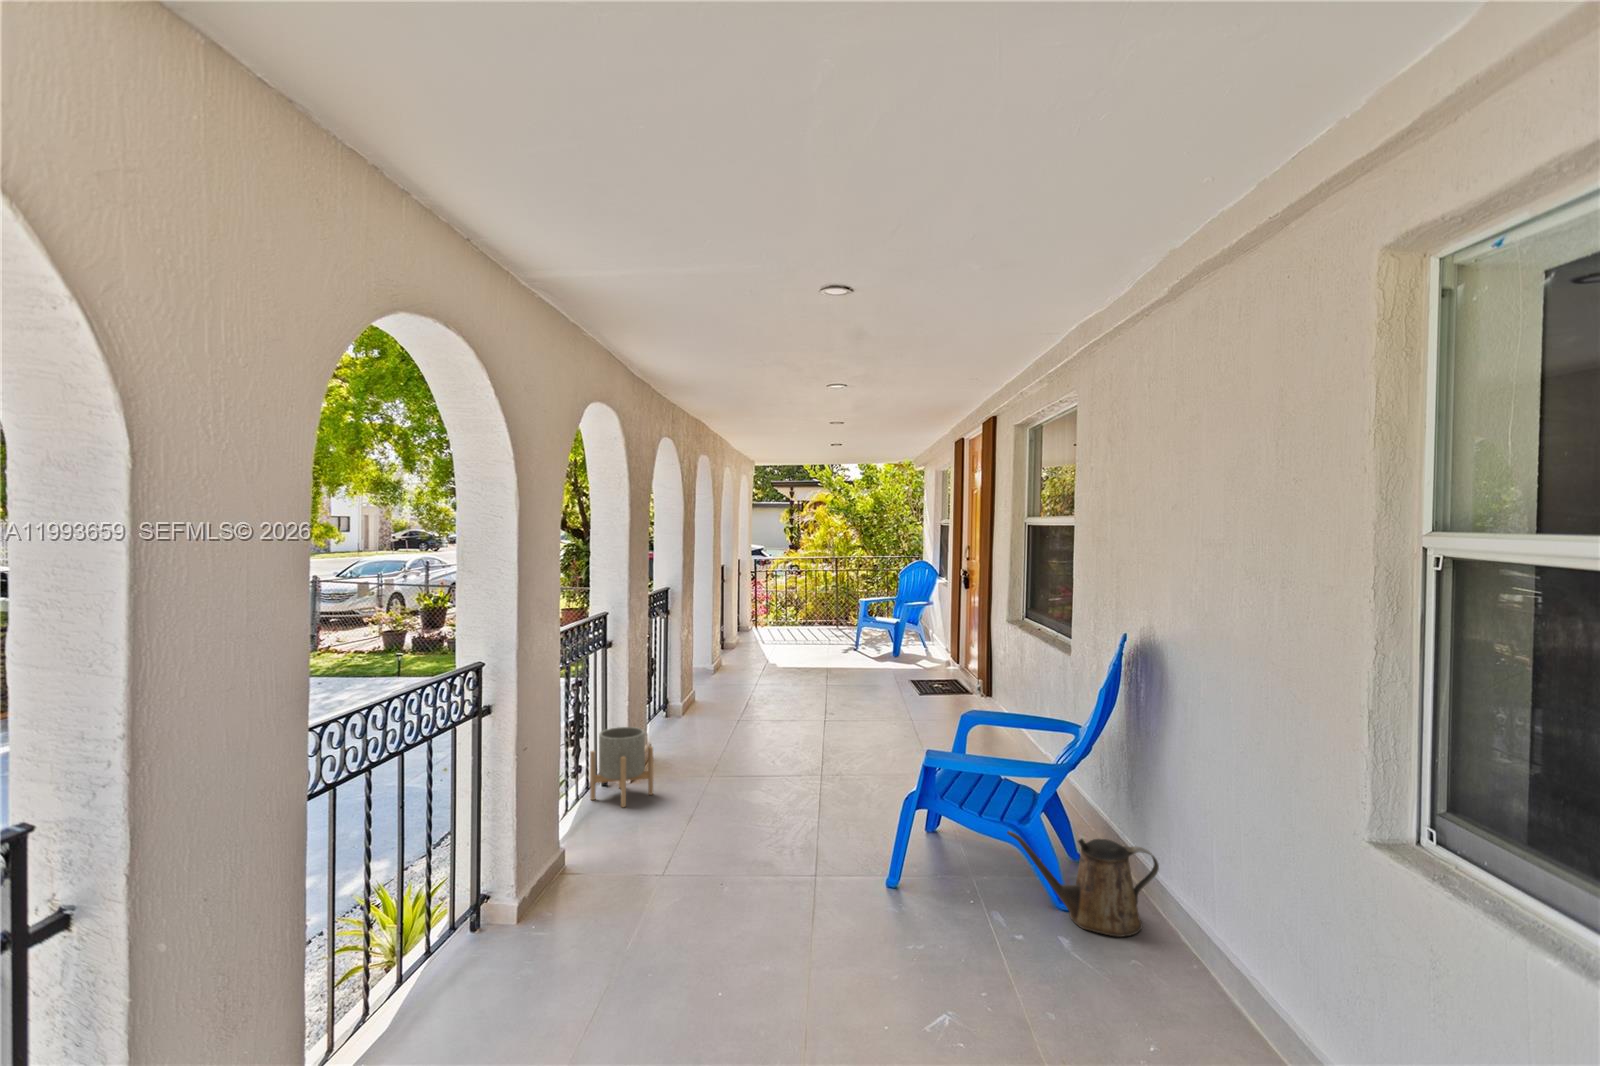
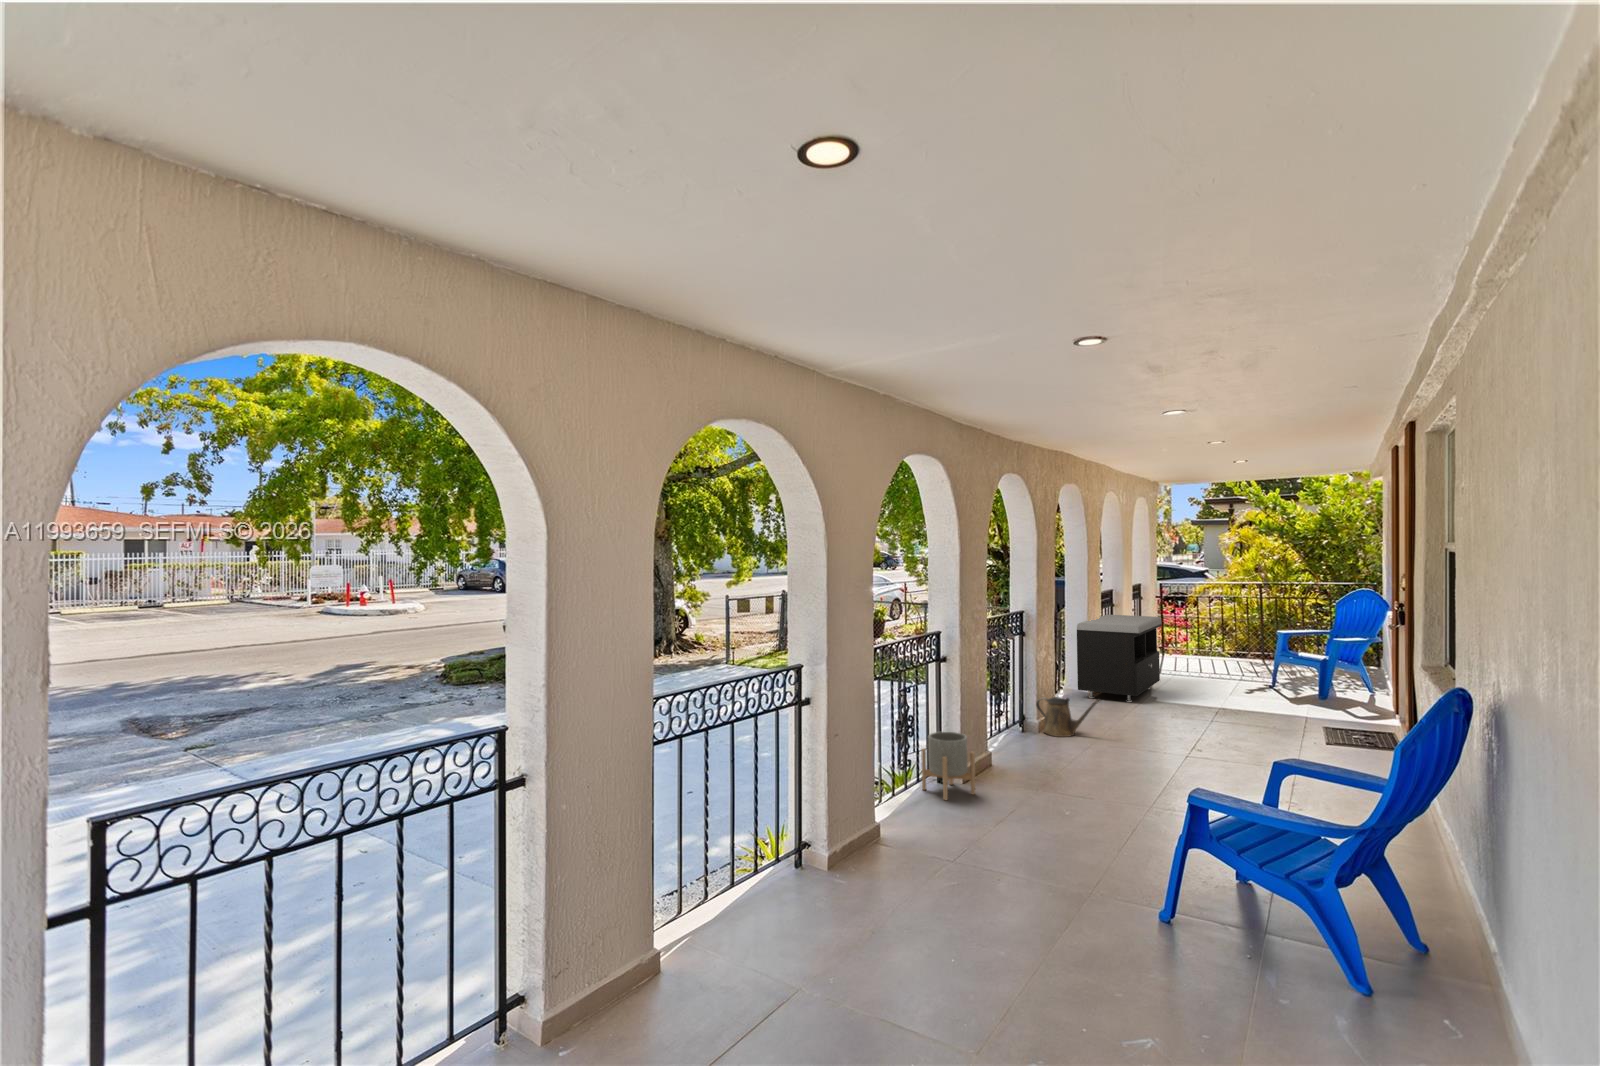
storage bench: none [703,590,774,676] -> present [1077,615,1162,702]
watering can: present [1007,831,1159,937] -> present [1036,697,1100,737]

